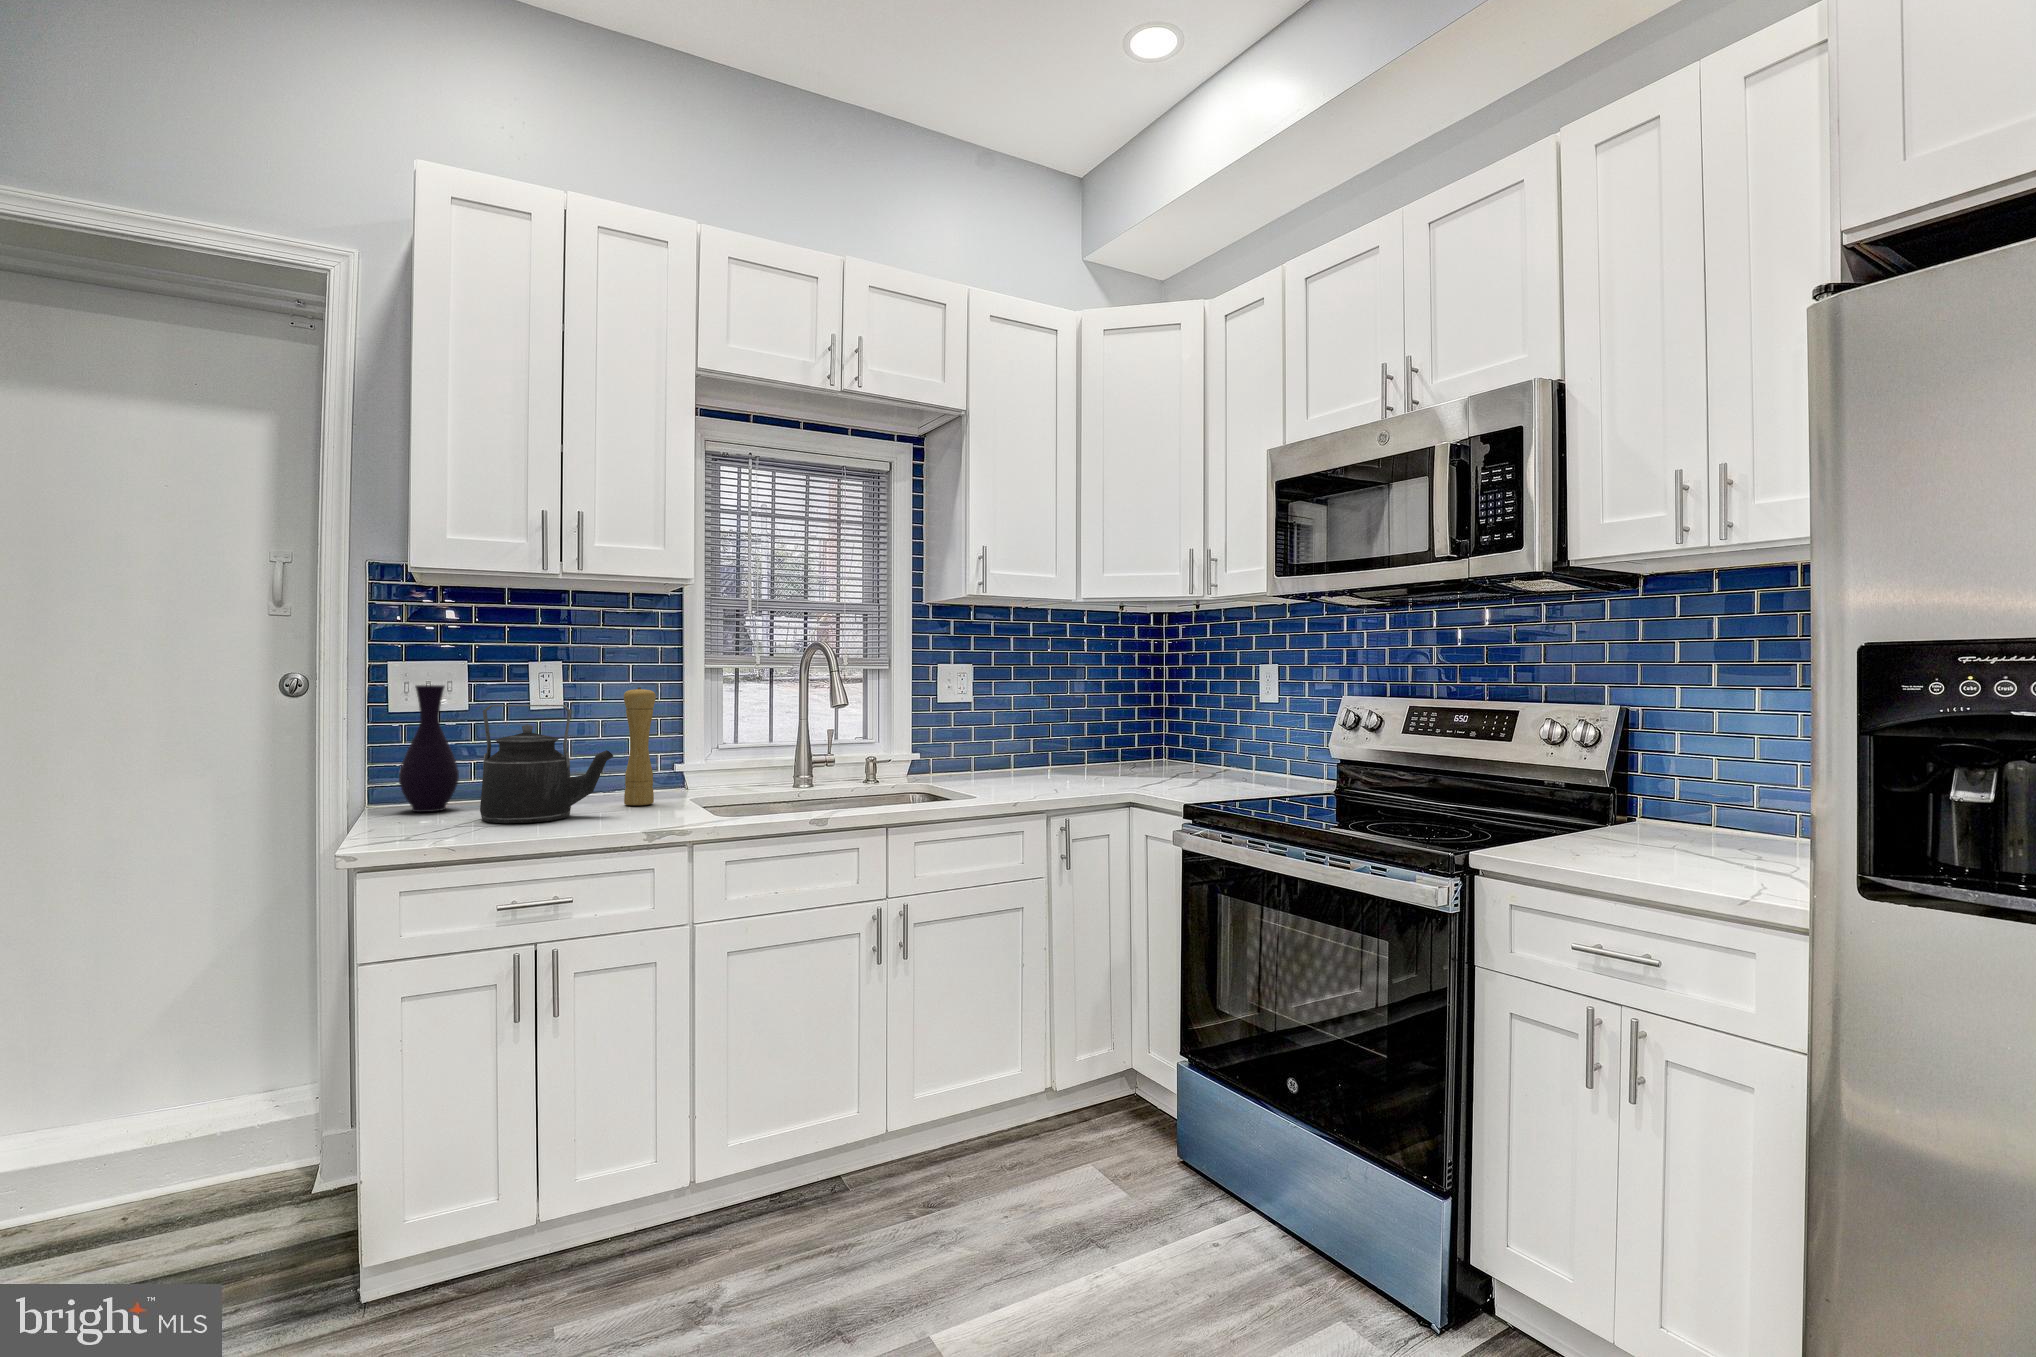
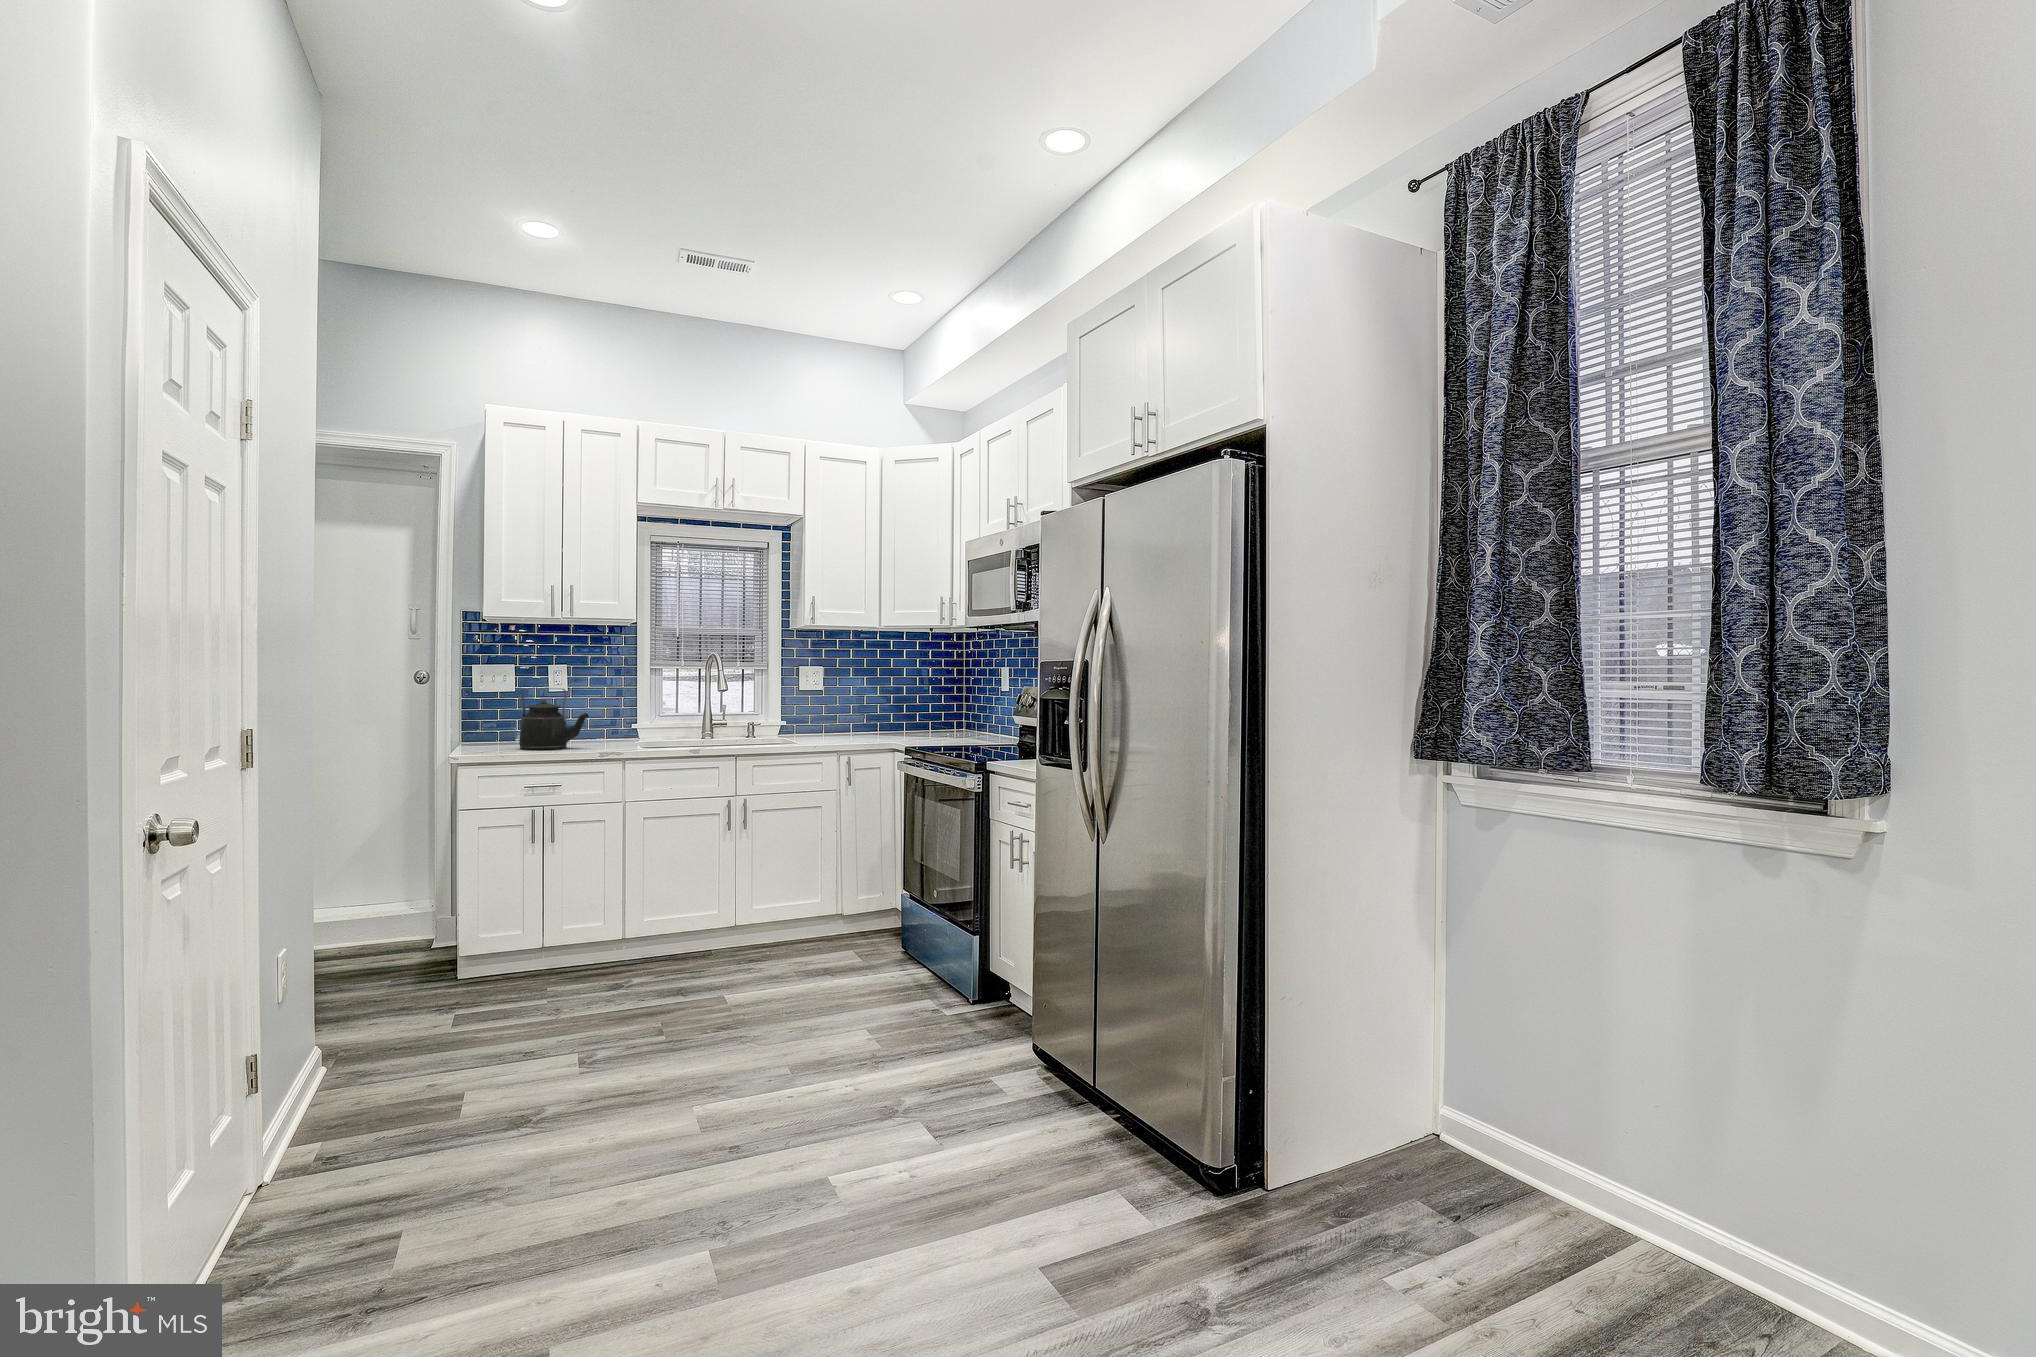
vase: present [399,685,459,812] -> none [478,678,509,745]
pepper mill: present [624,687,656,805] -> none [598,680,616,745]

